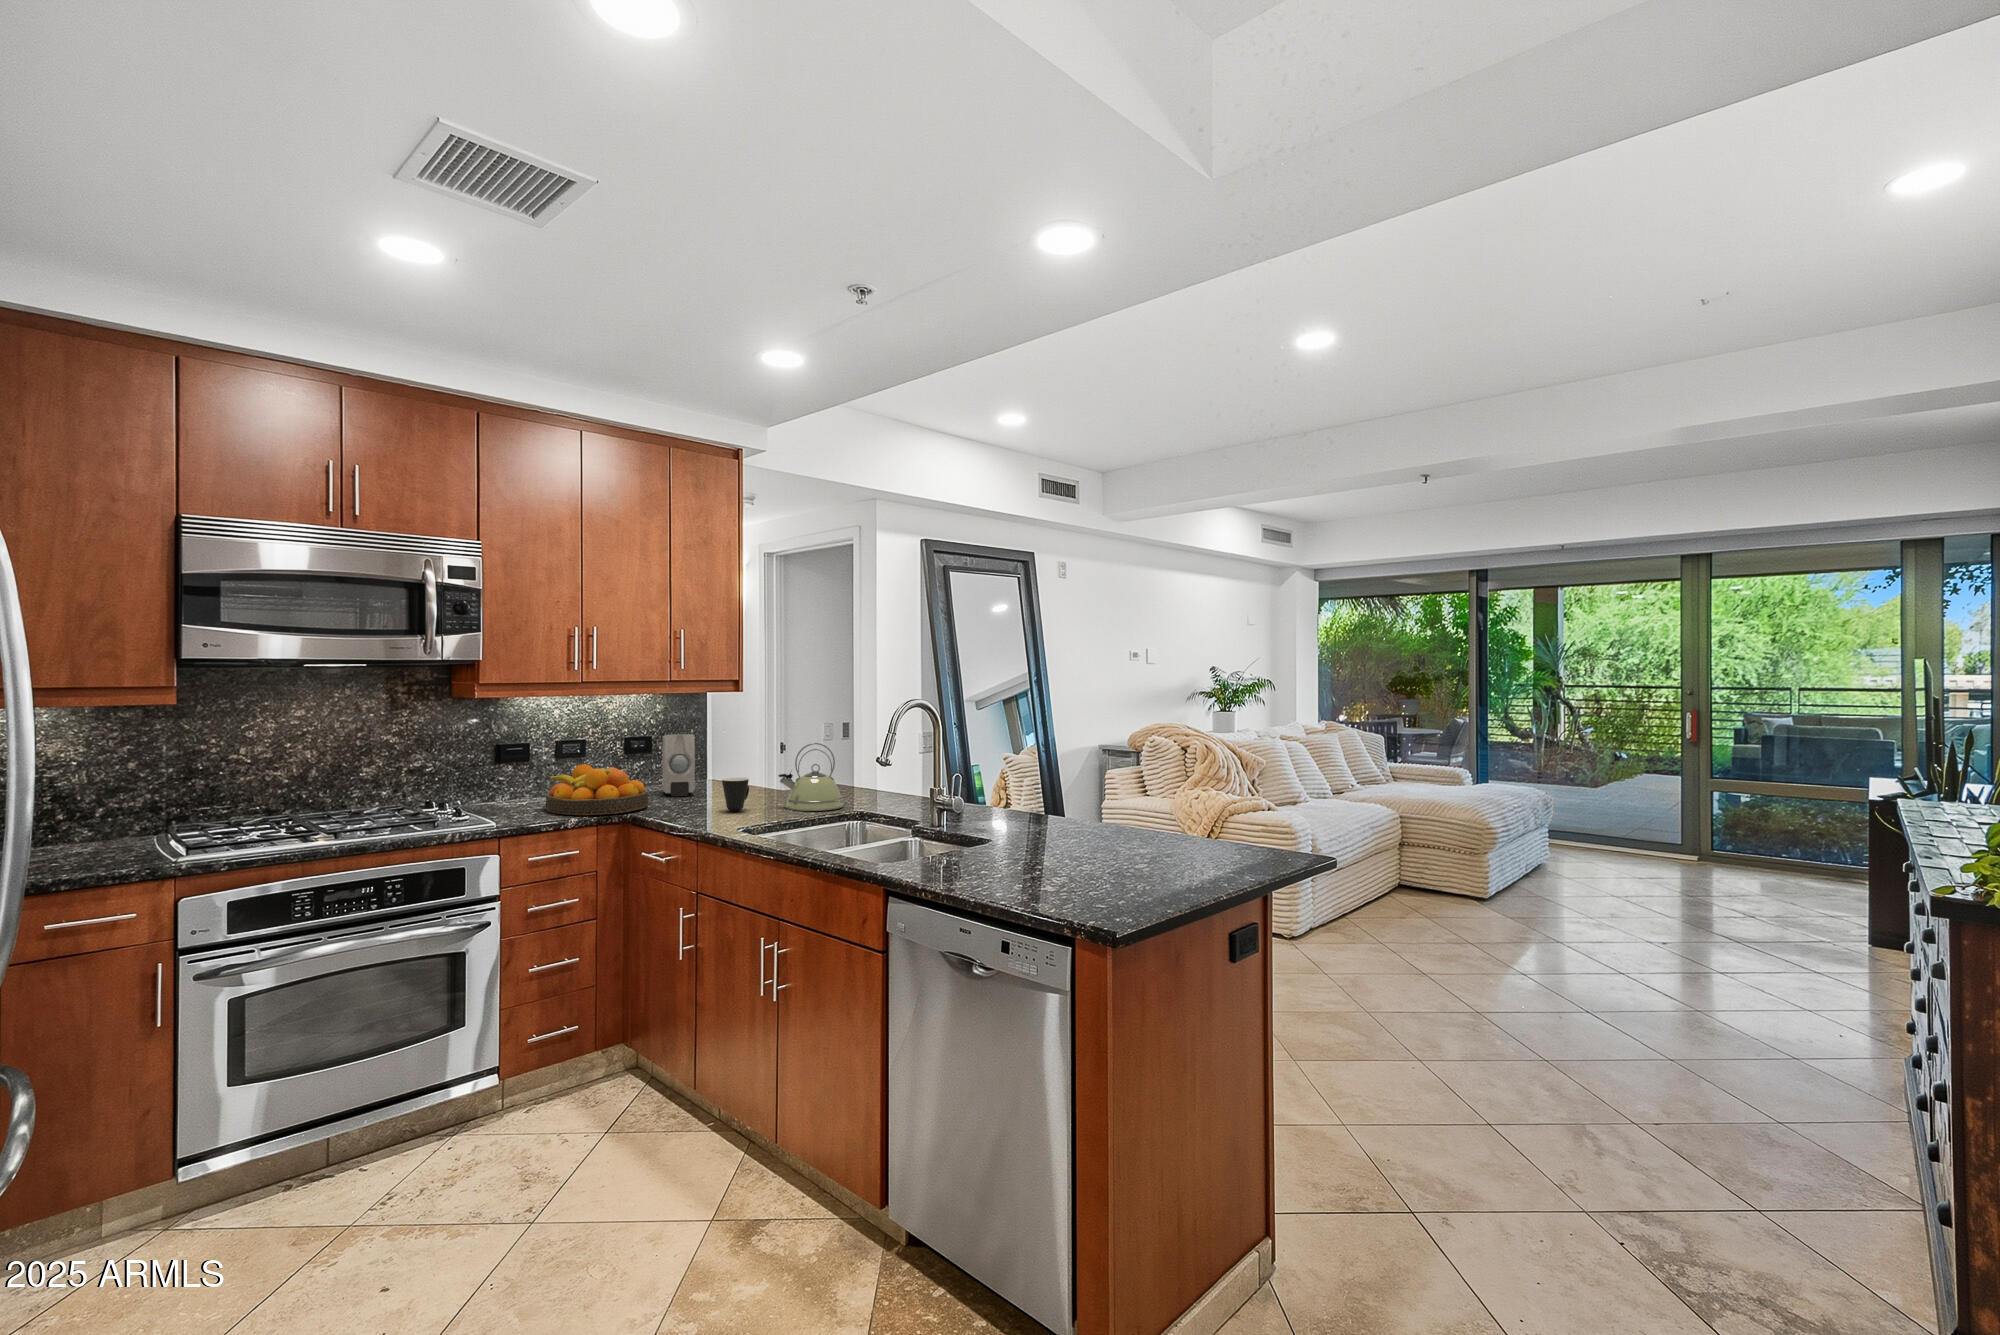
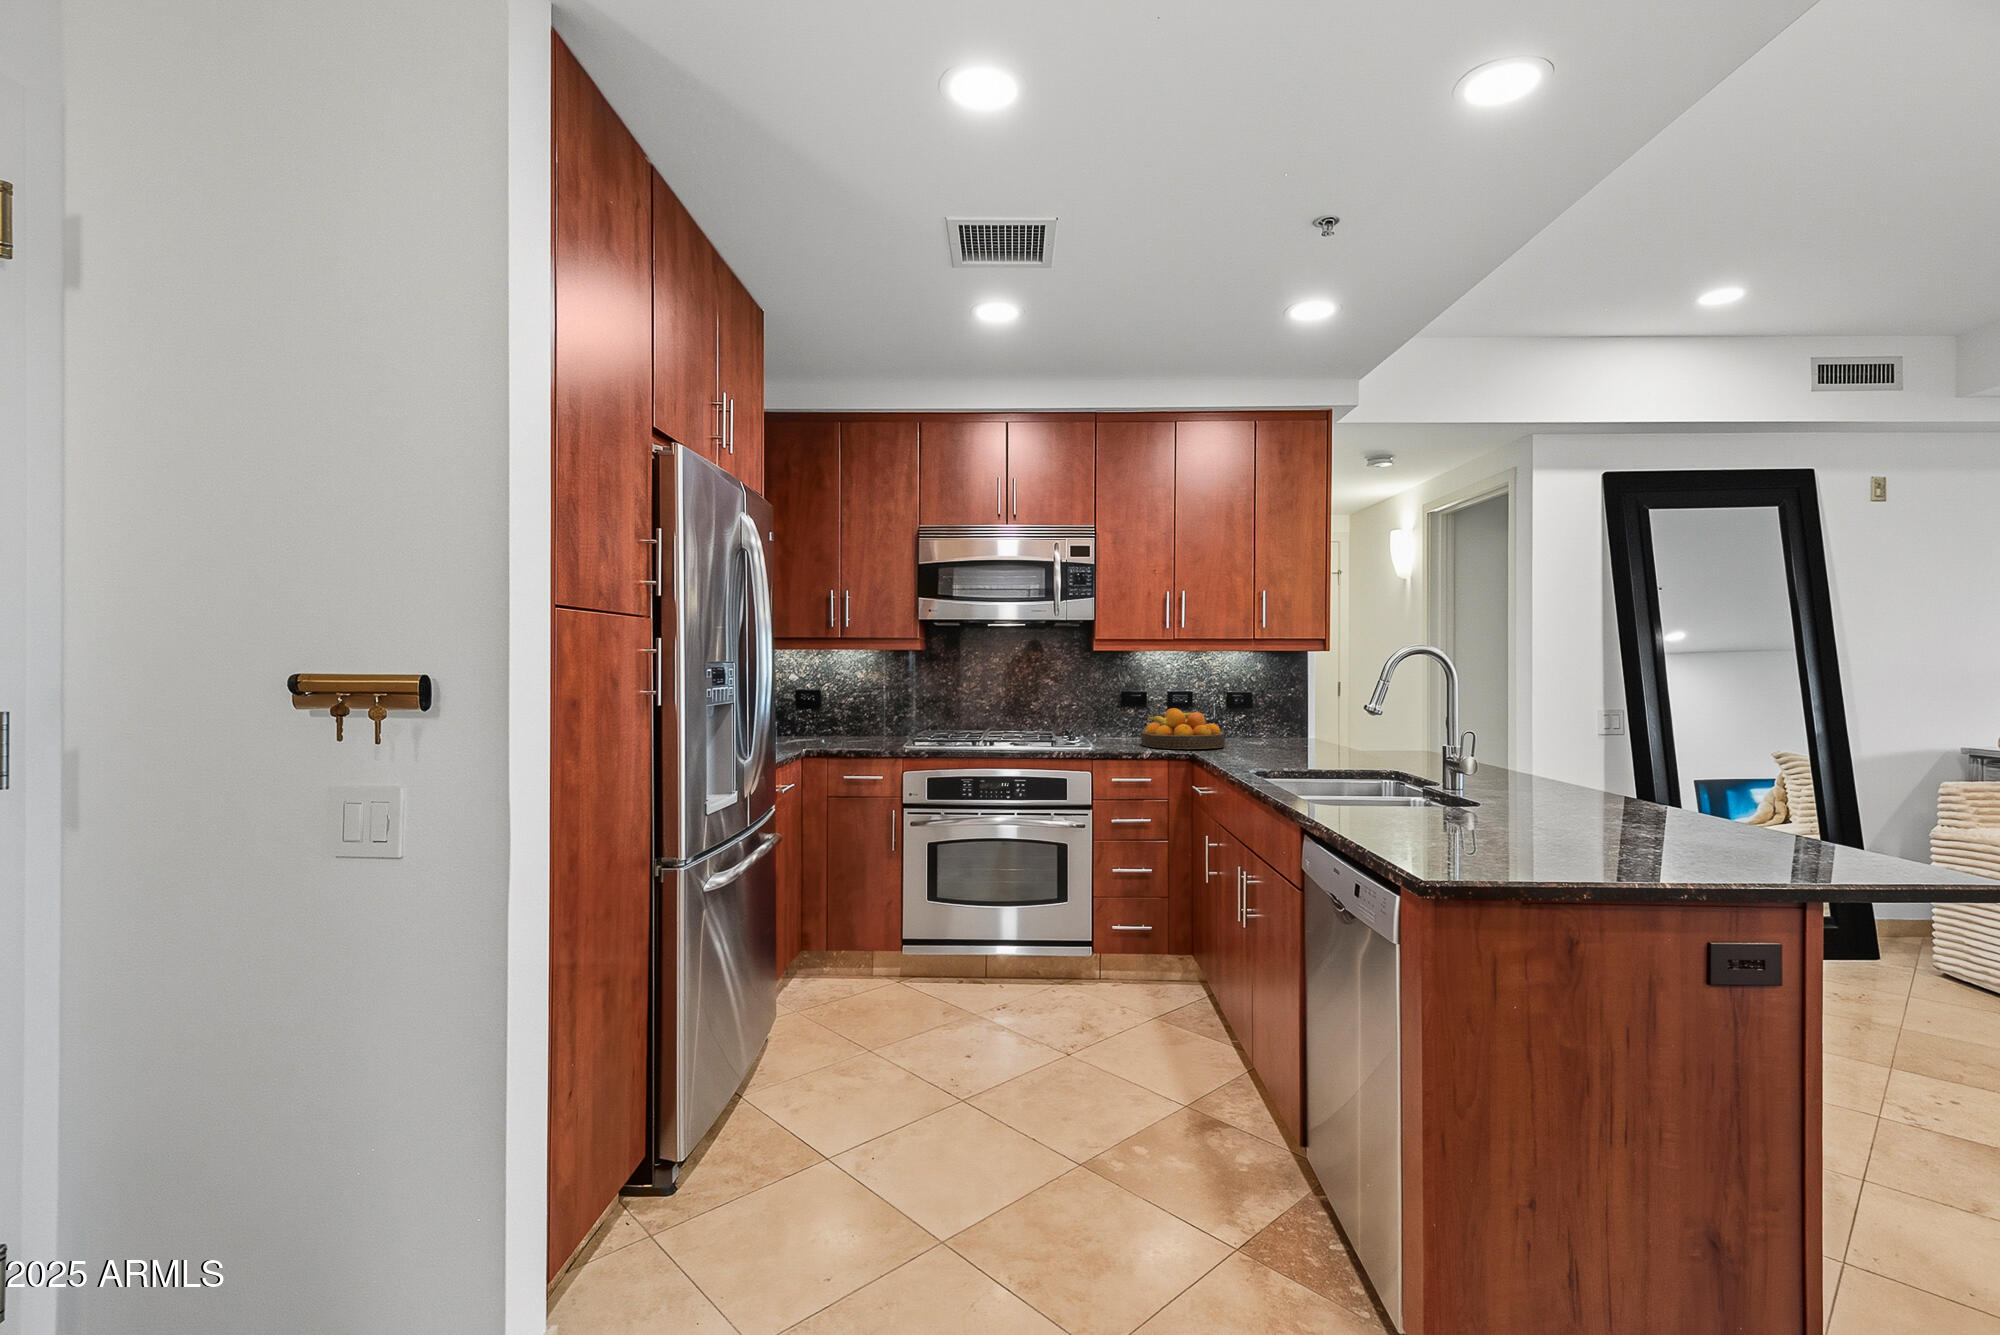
soap dispenser: present [662,734,695,796] -> none [1249,687,1280,744]
kettle: present [778,743,843,811] -> none [1340,694,1410,762]
mug: present [722,777,749,811] -> none [1281,725,1310,756]

